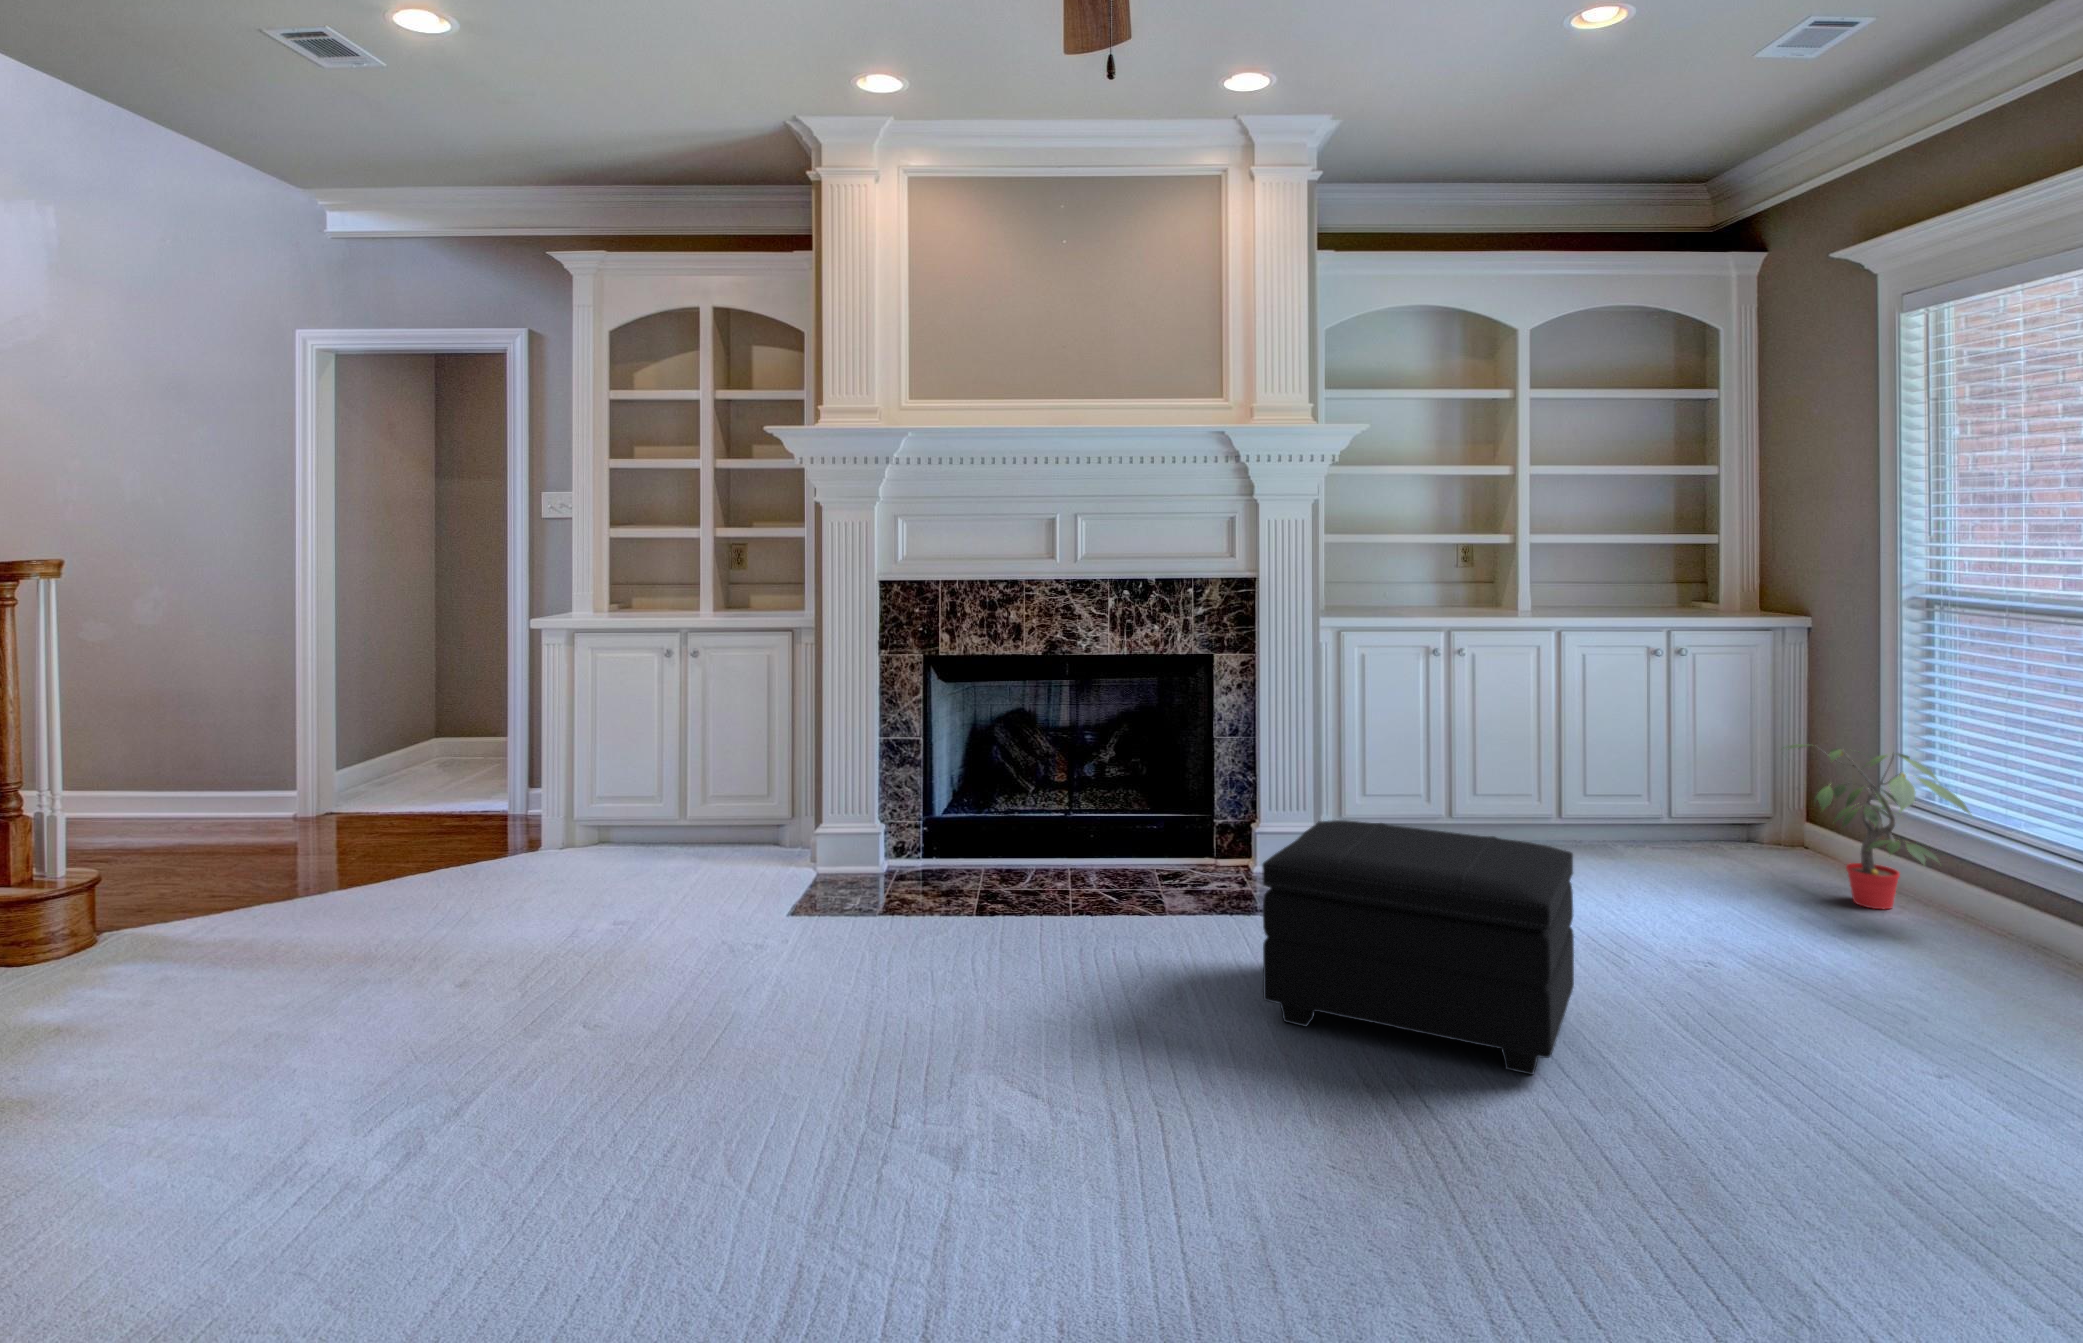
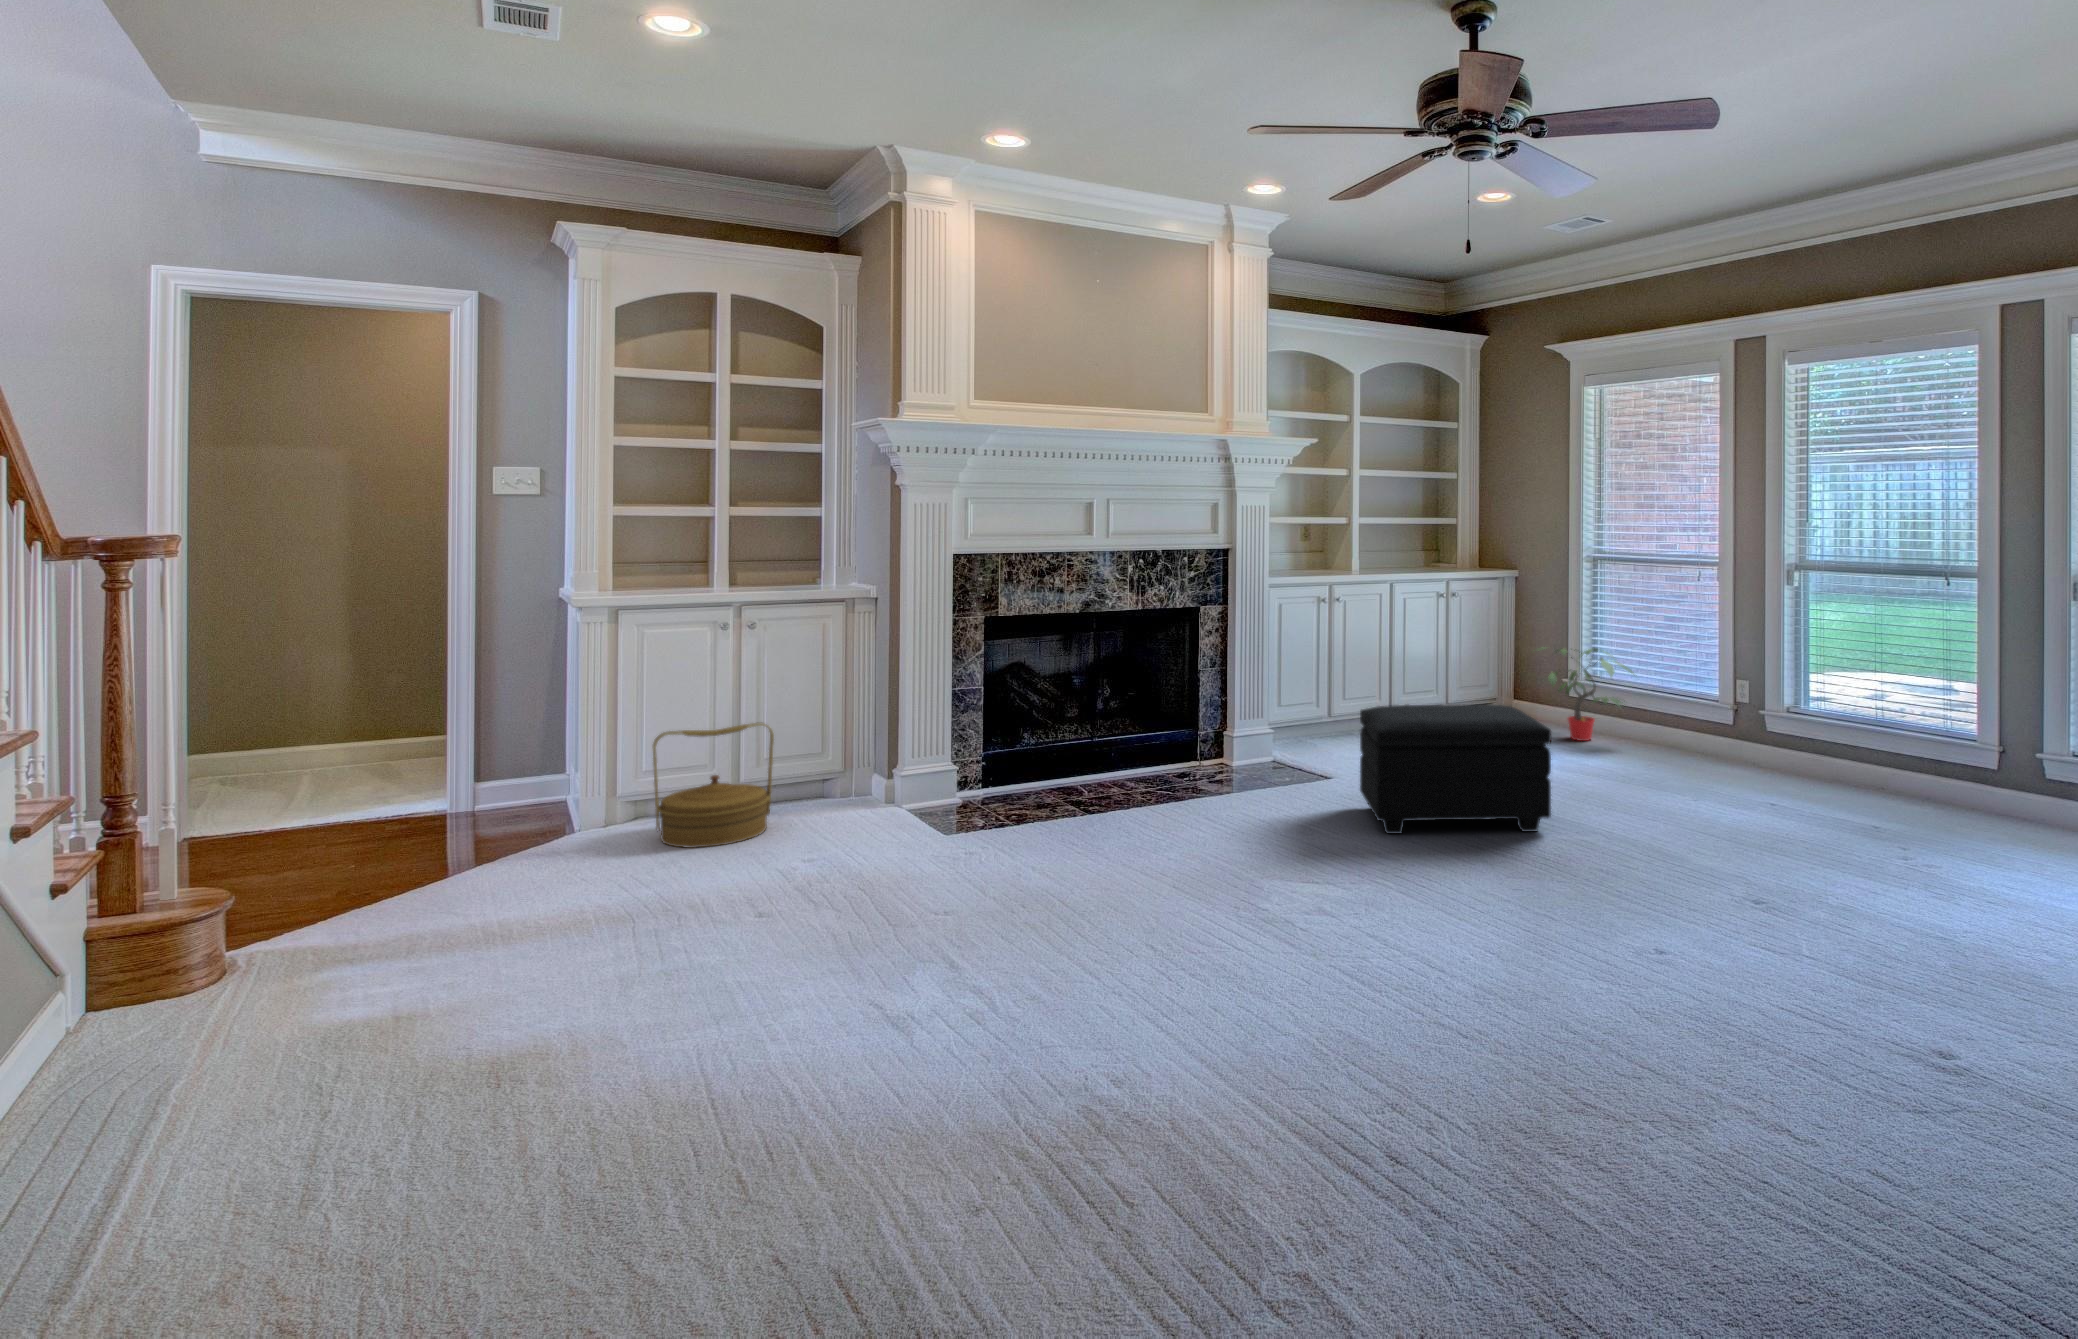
woven basket: none [583,755,700,881] -> present [653,723,774,848]

